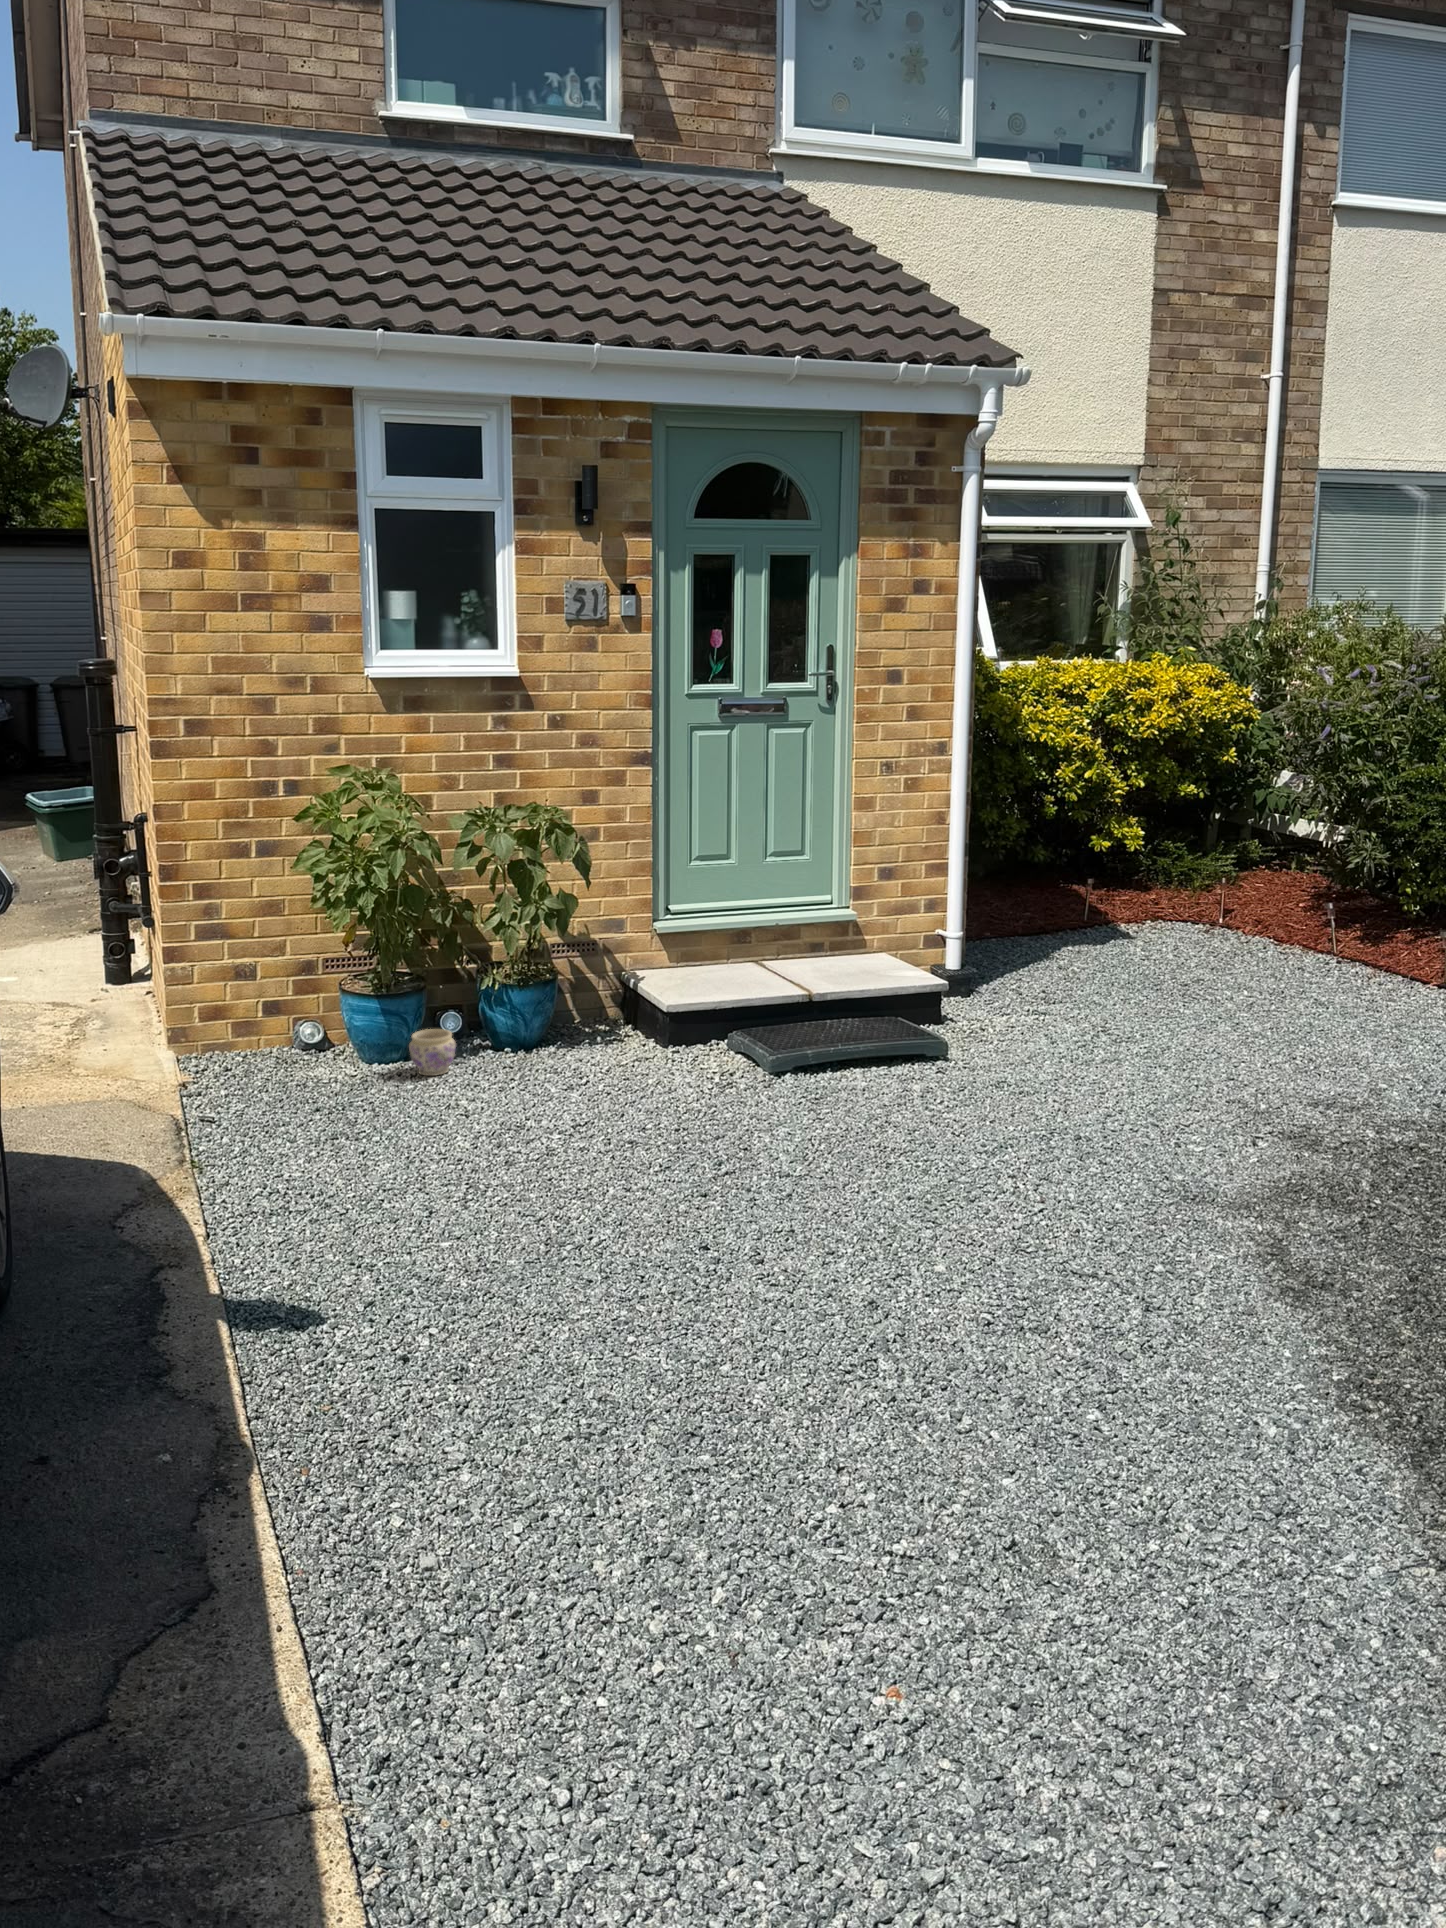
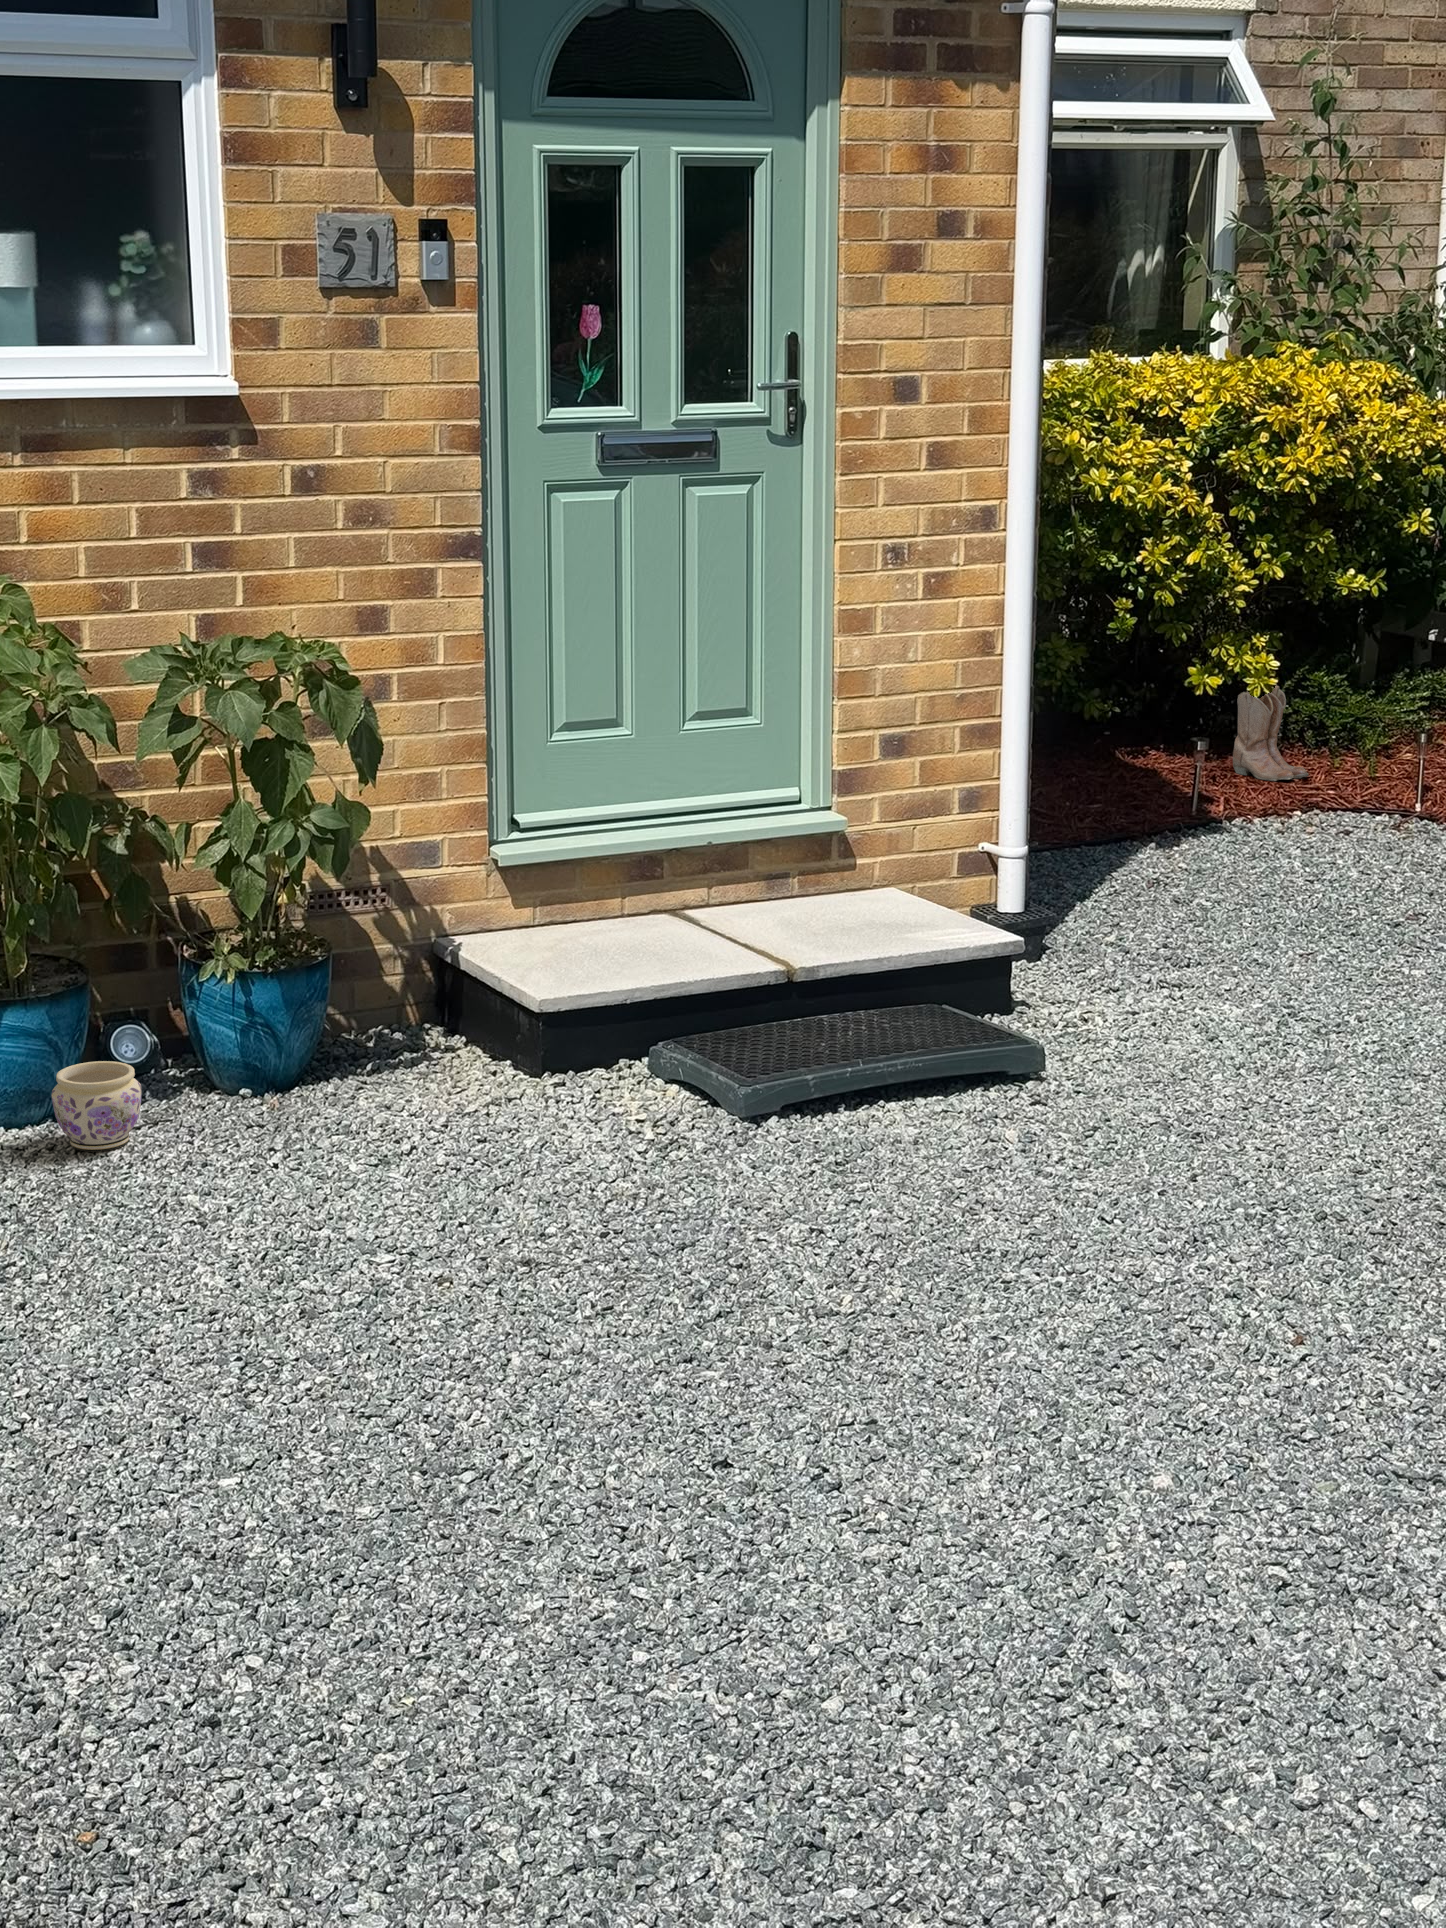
boots: none [1117,846,1161,901] -> present [1233,685,1308,781]

